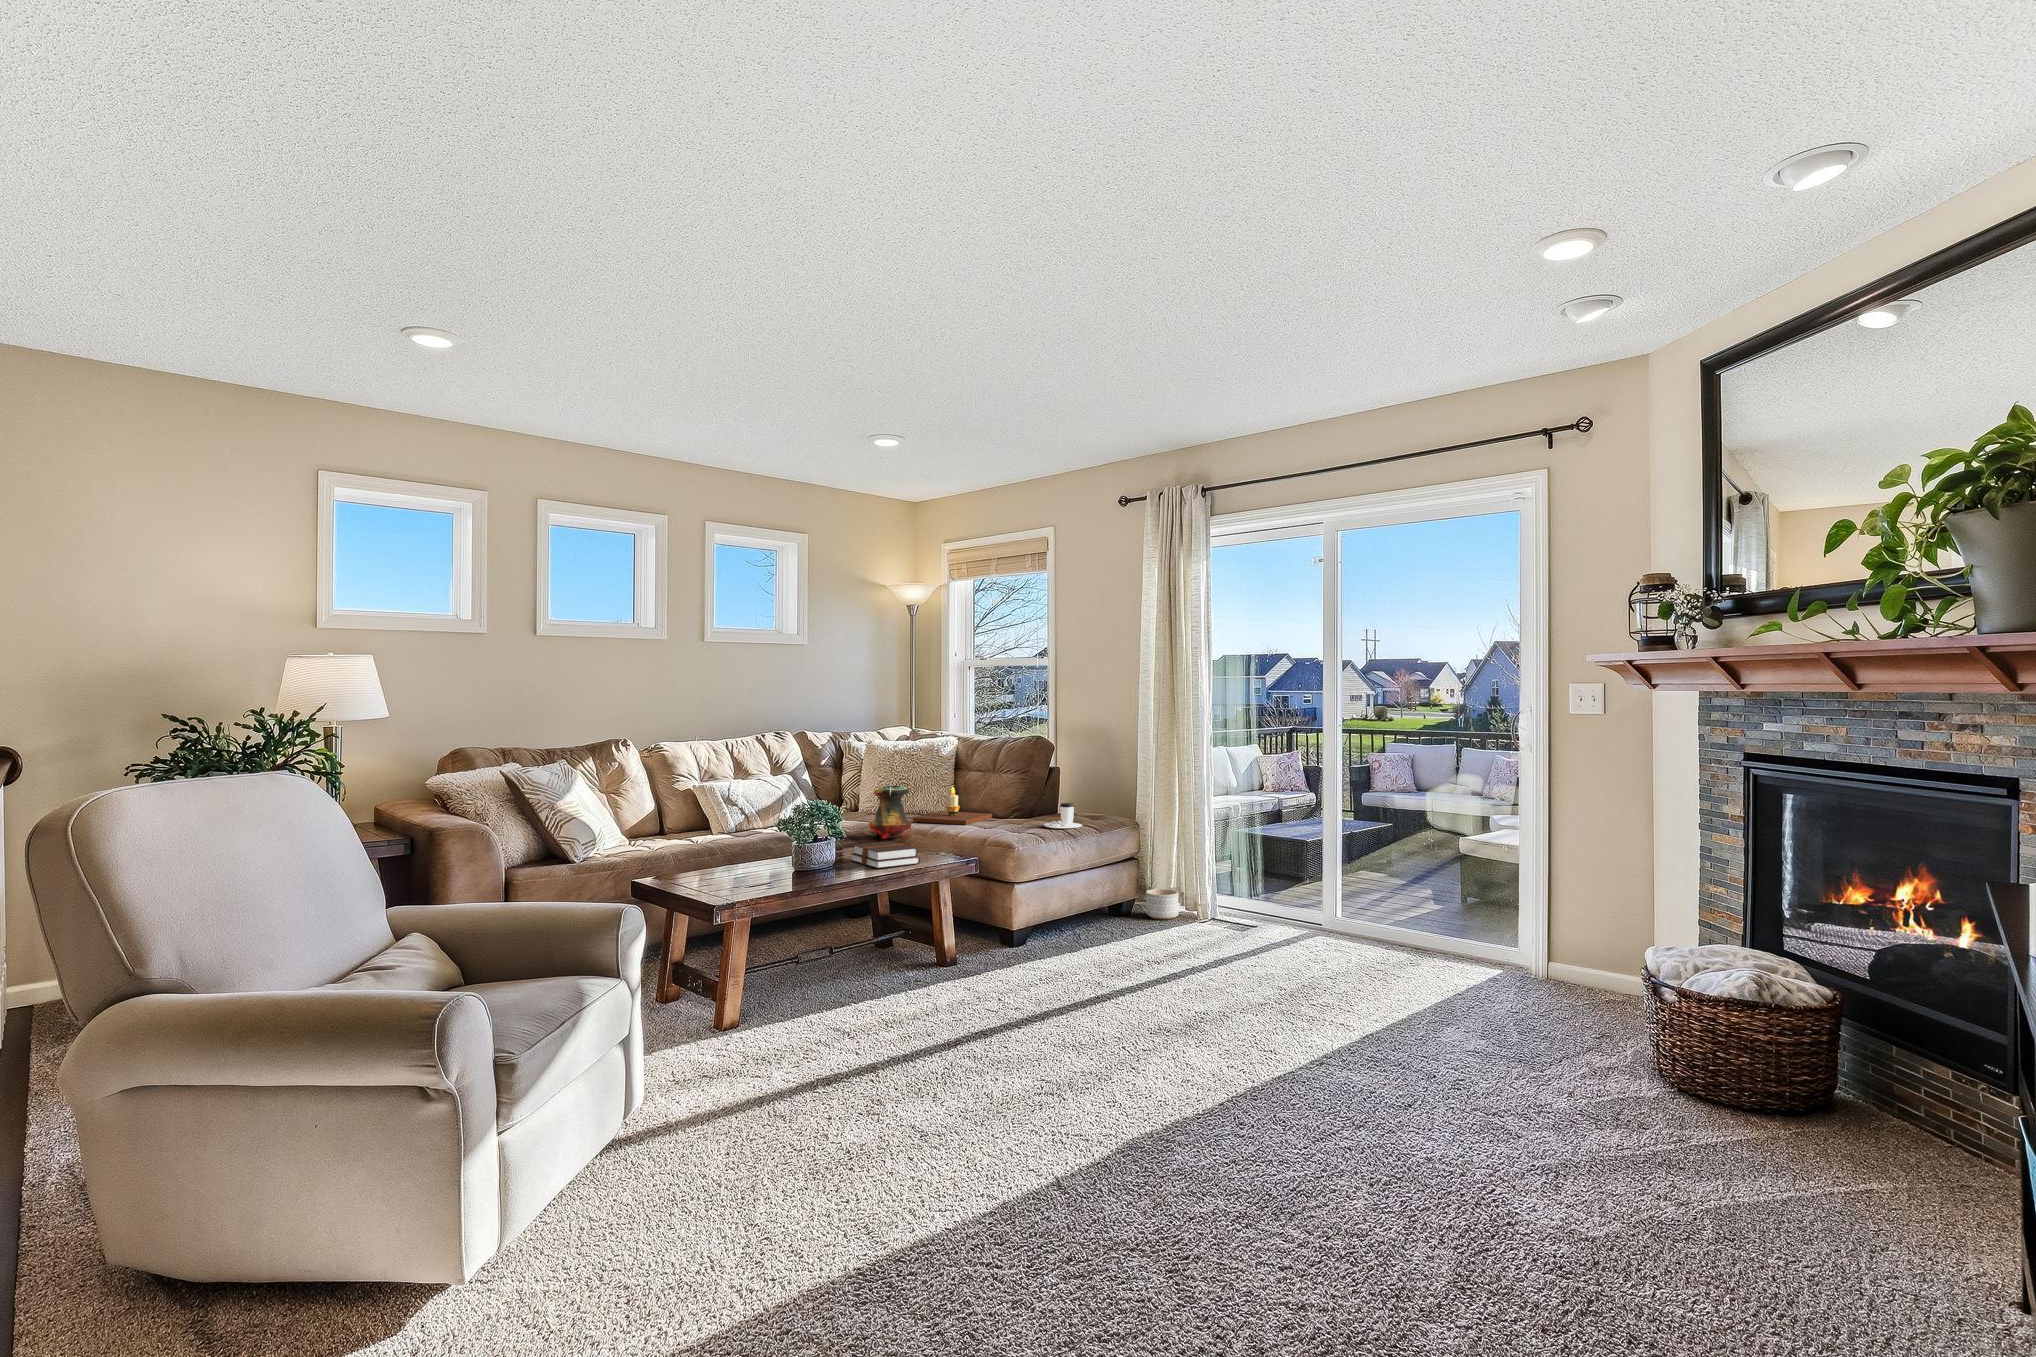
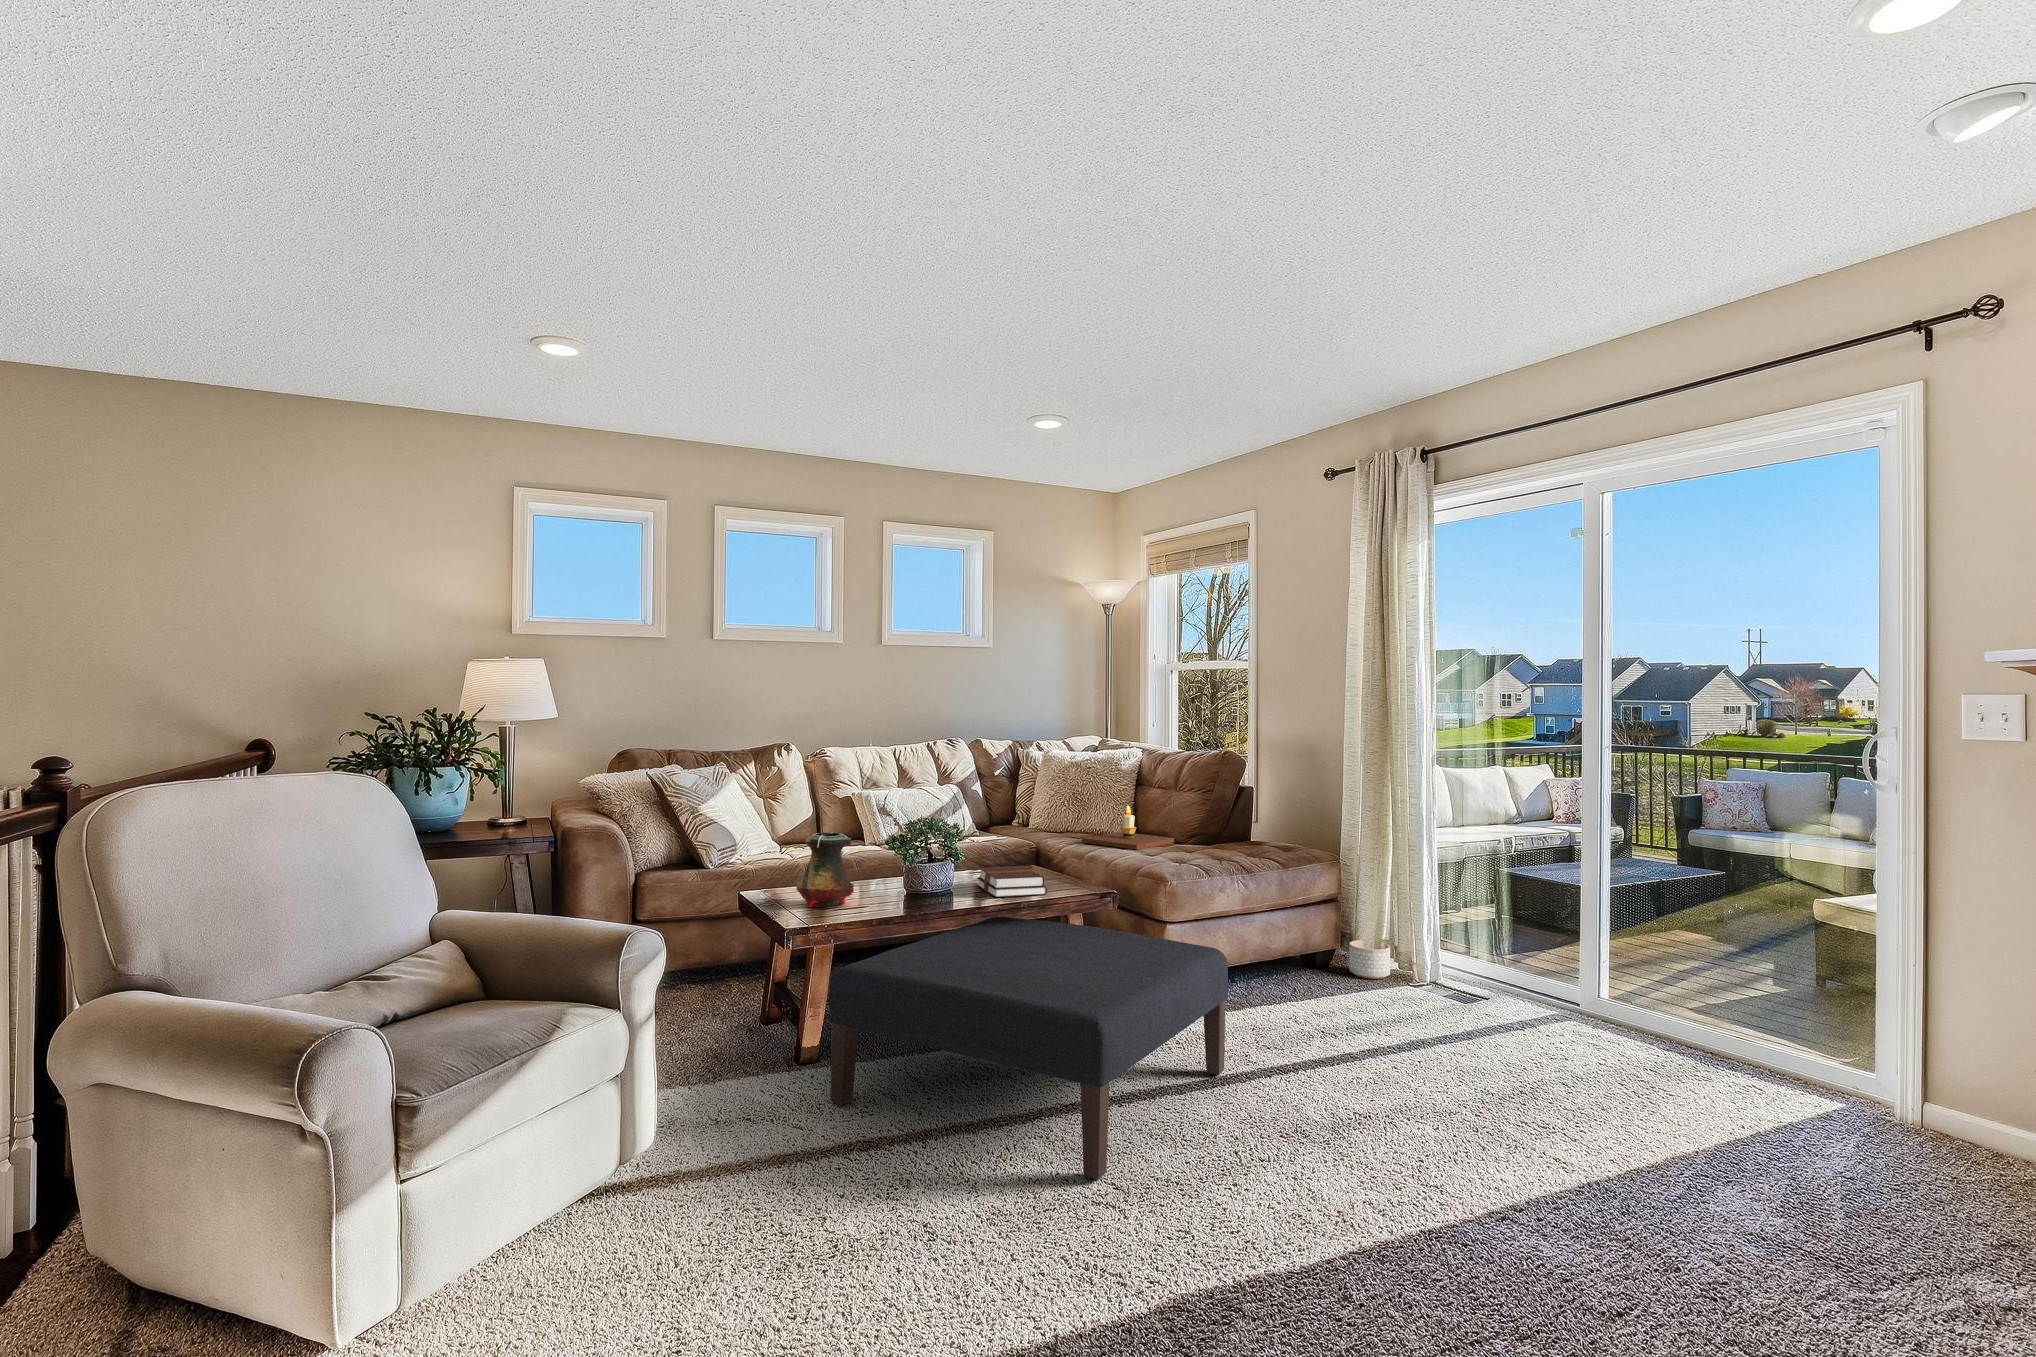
vase: present [869,786,911,839] -> present [797,832,854,907]
coffee cup: present [1044,803,1082,829] -> none [1223,831,1270,861]
ottoman: none [770,885,1088,1079] -> present [829,916,1228,1180]

